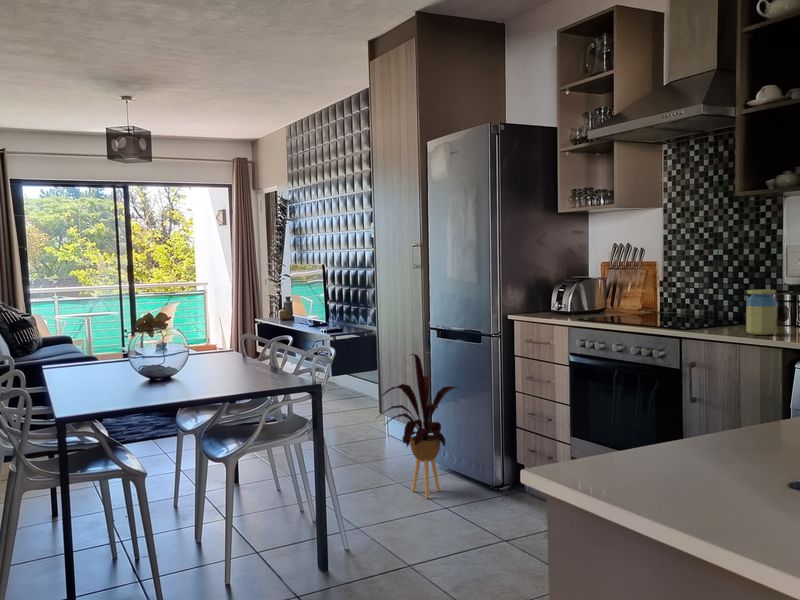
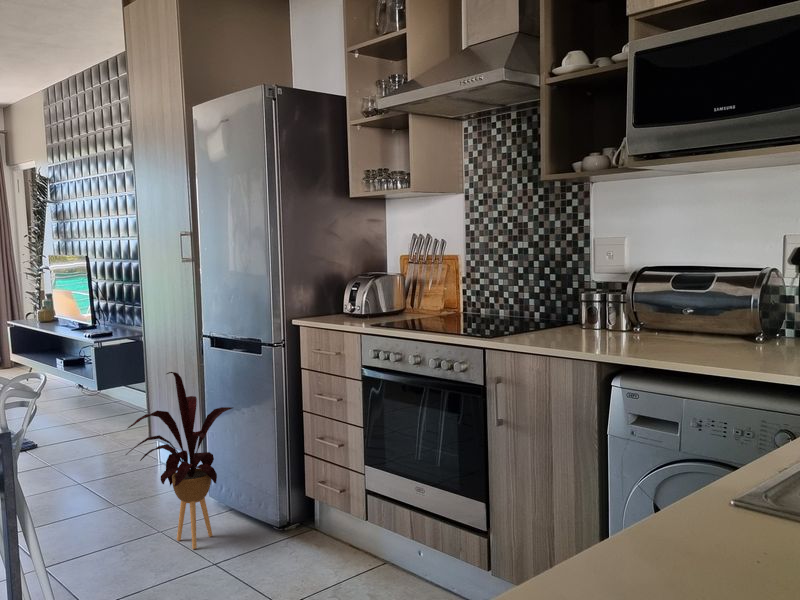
jar: present [746,290,777,335] -> none [554,291,587,345]

